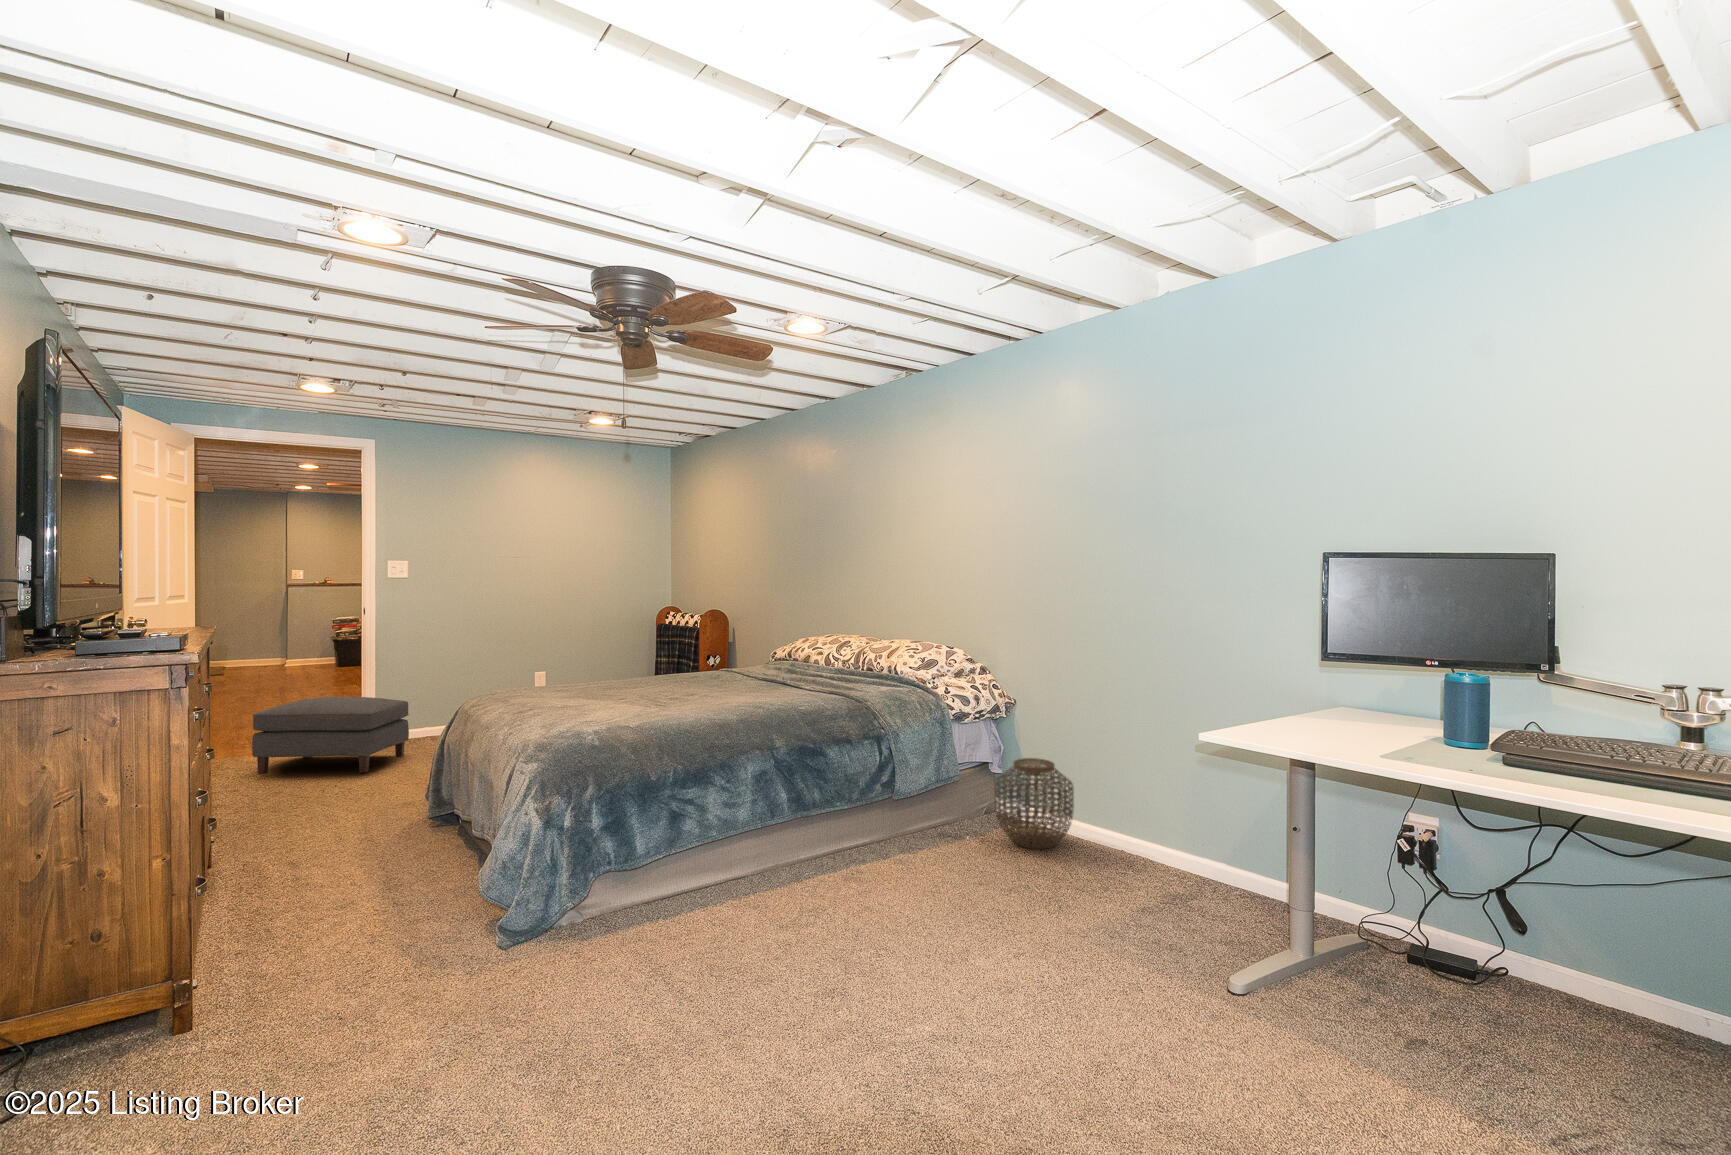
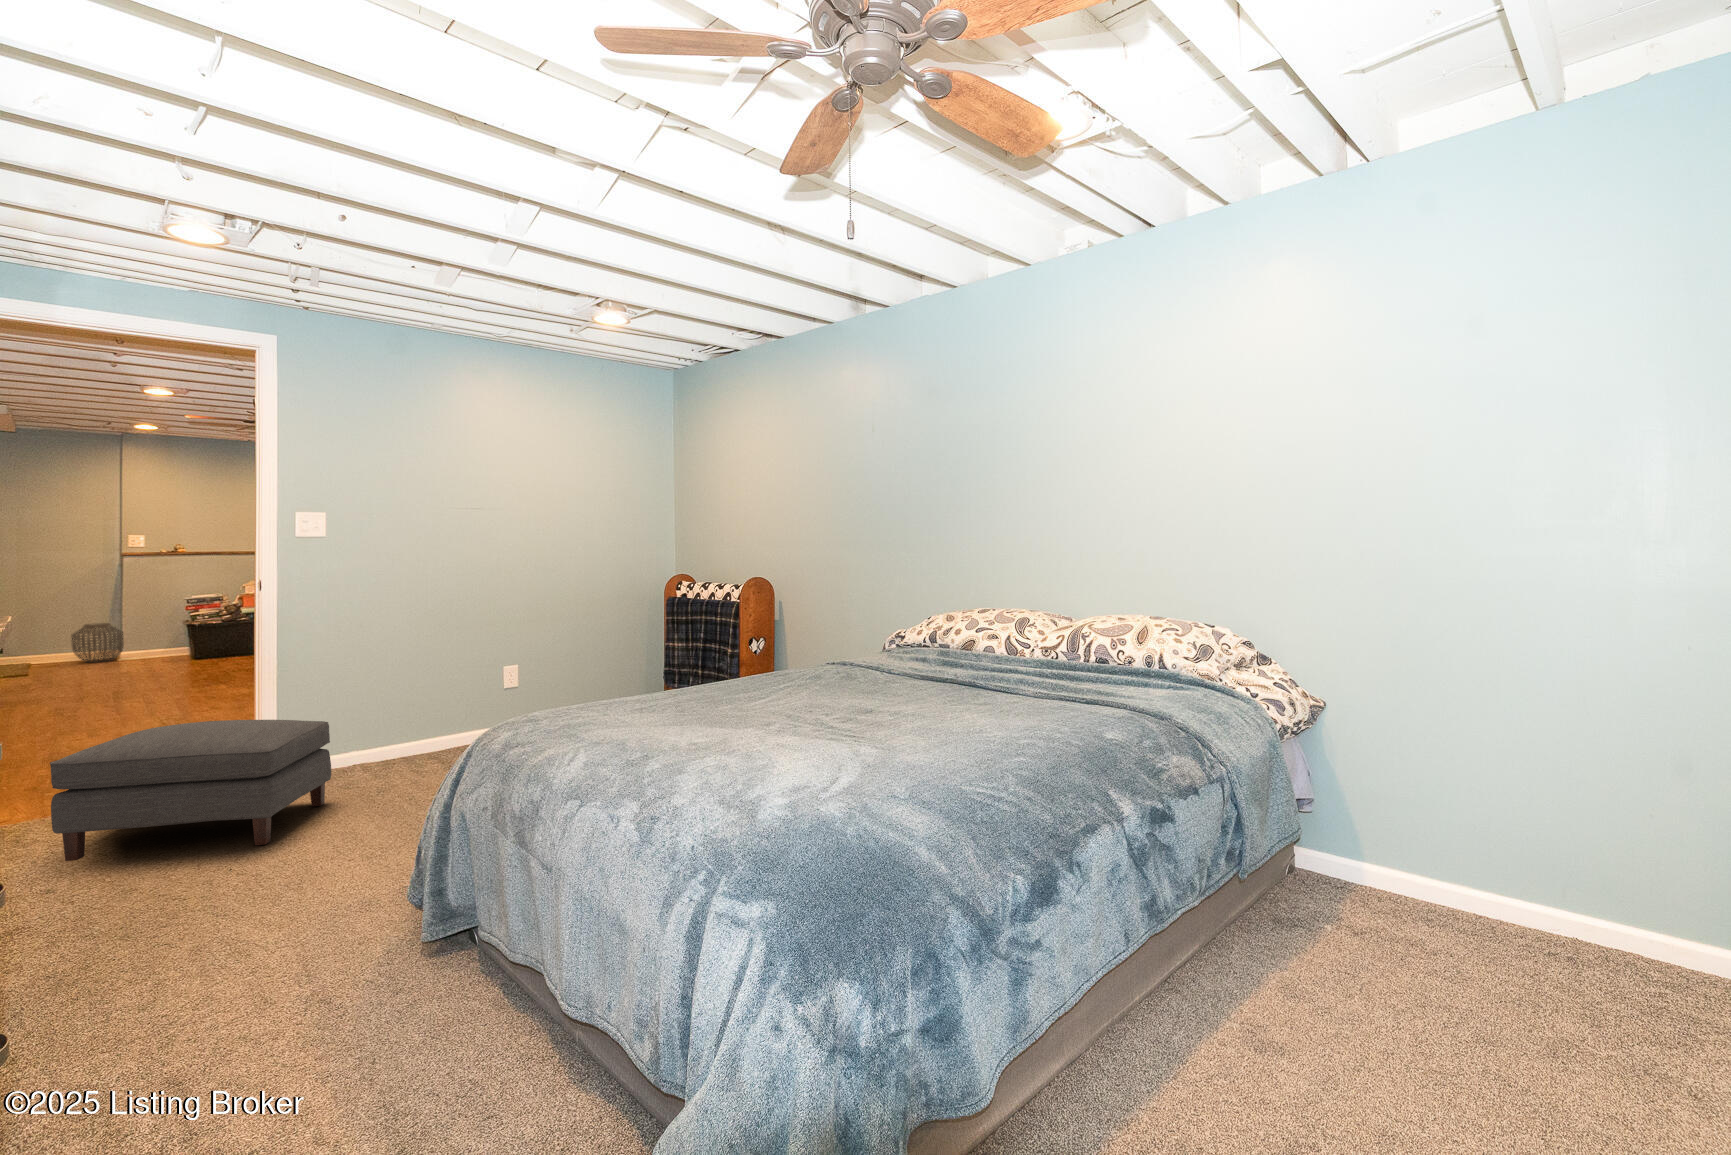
woven basket: present [995,758,1074,849] -> present [71,623,124,663]

